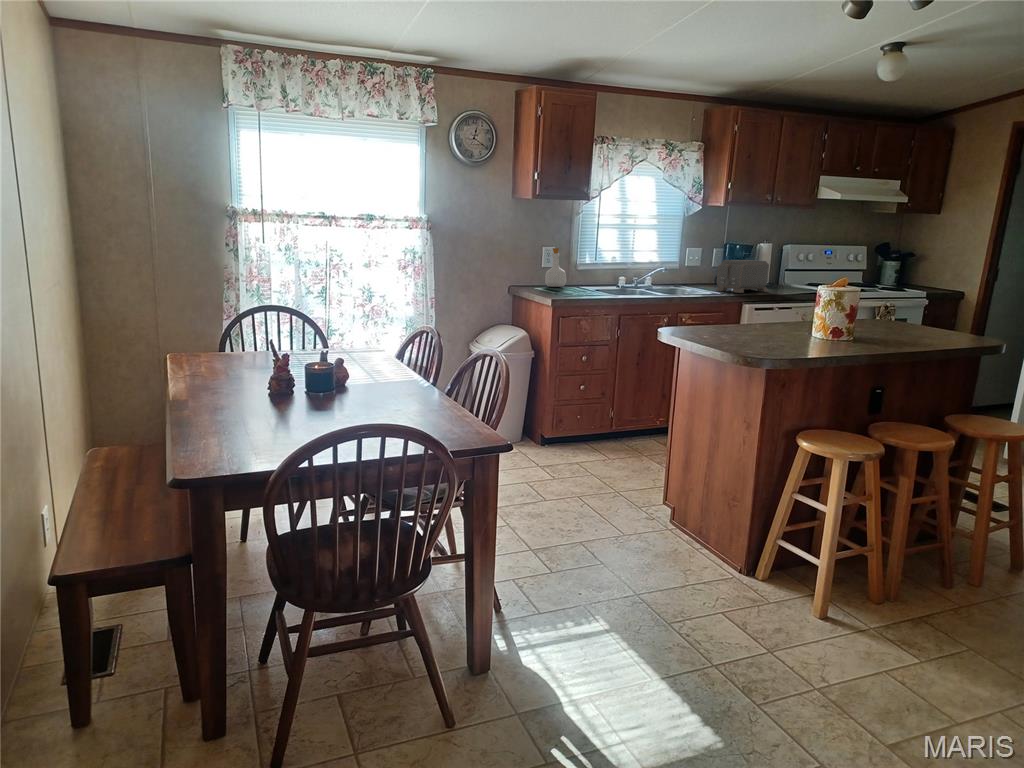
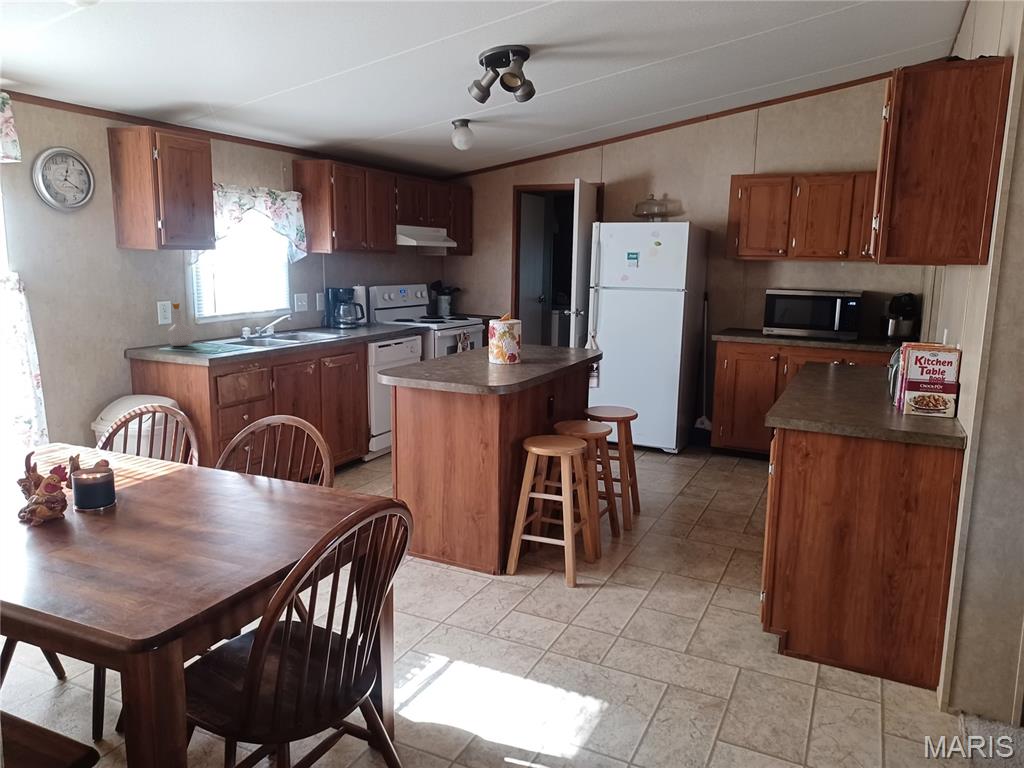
toaster: present [716,260,769,293] -> none [336,302,378,333]

